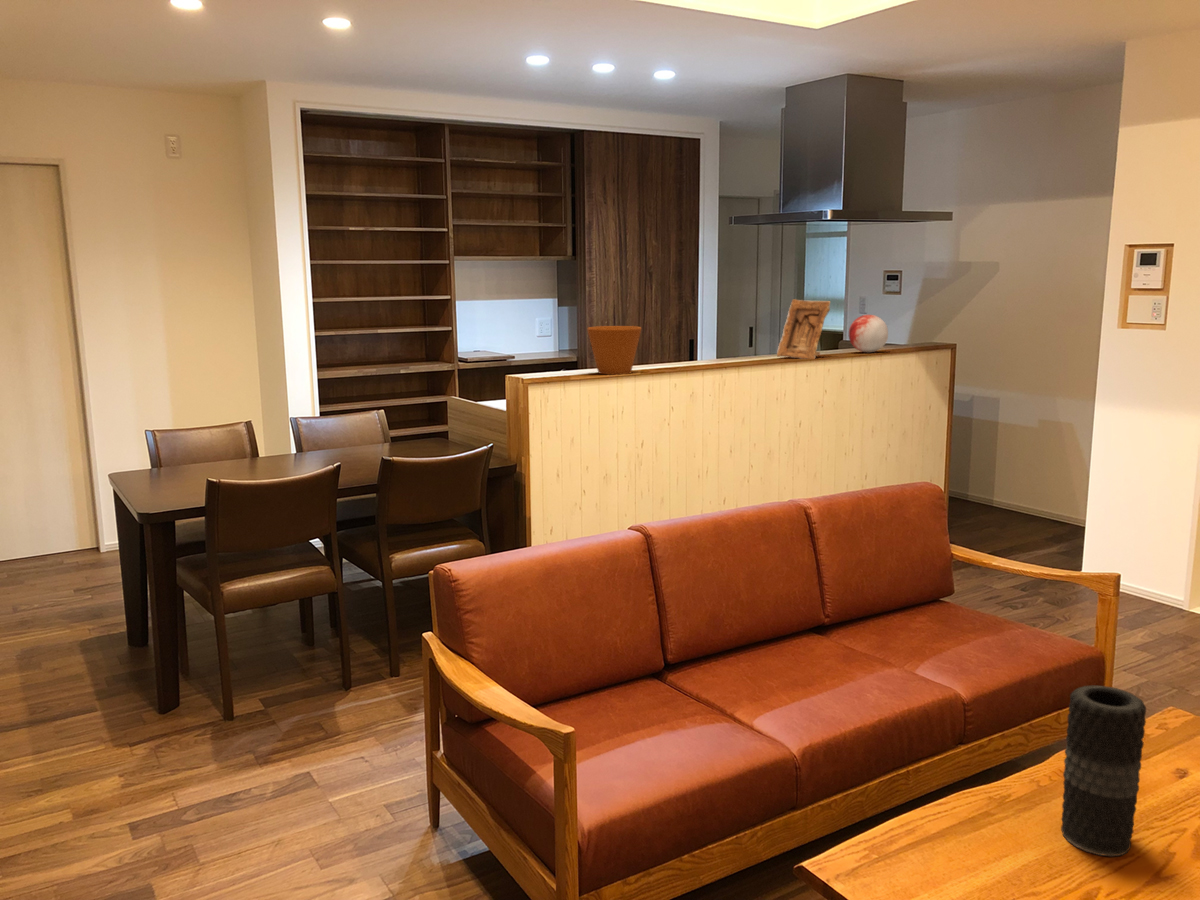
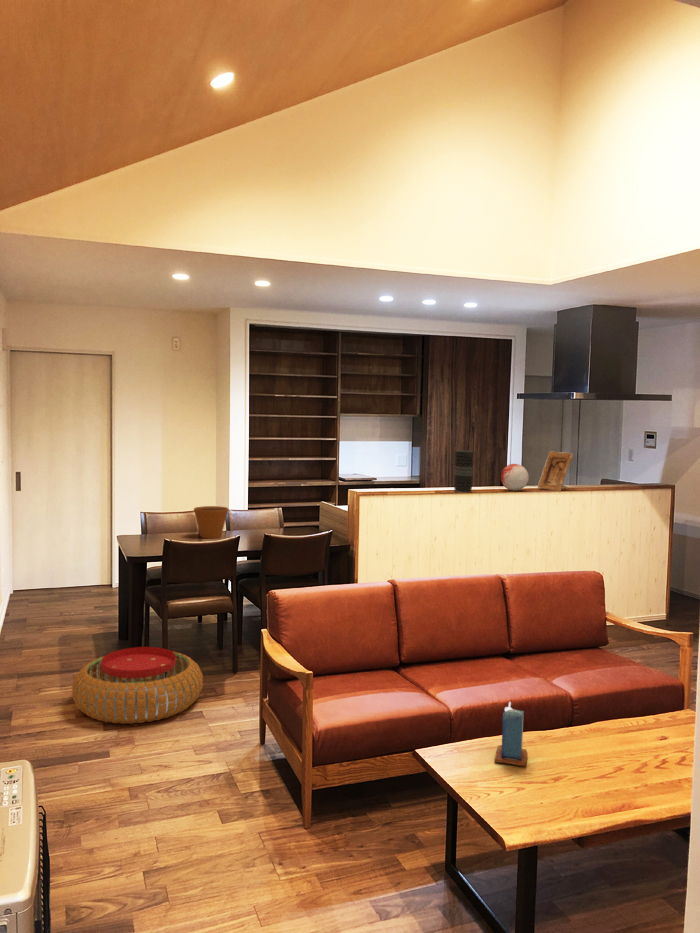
decorative orb: present [849,315,888,353] -> present [501,464,529,491]
flower pot: present [588,326,641,374] -> present [194,506,228,538]
pouf: none [57,669,304,821] -> present [72,647,203,724]
vase: present [1061,686,1146,856] -> present [454,450,473,493]
candle: none [927,747,1001,864] -> present [495,702,527,766]

